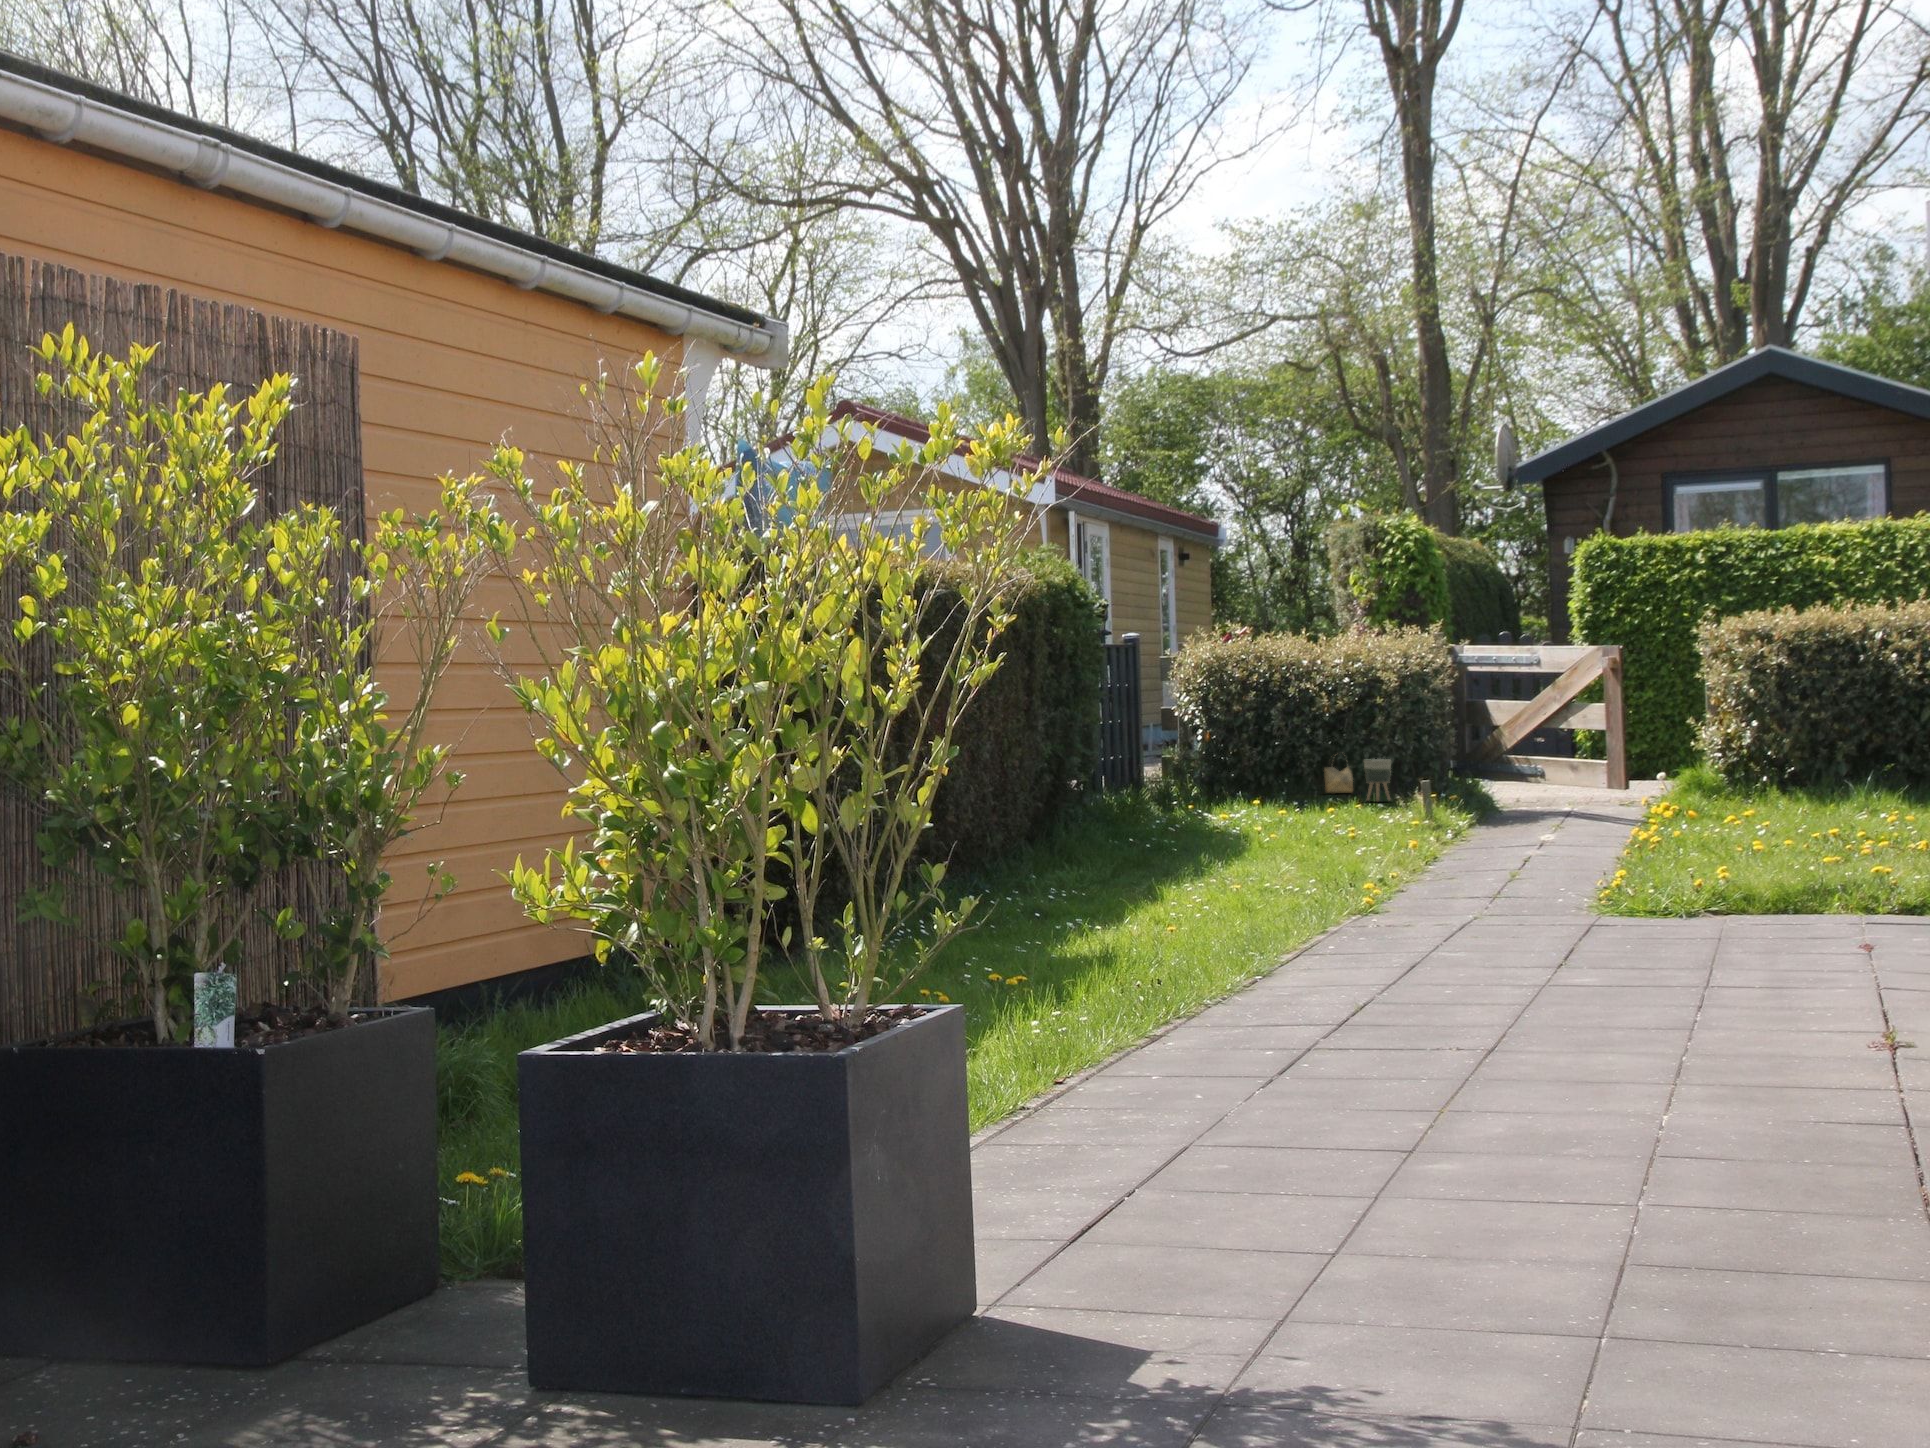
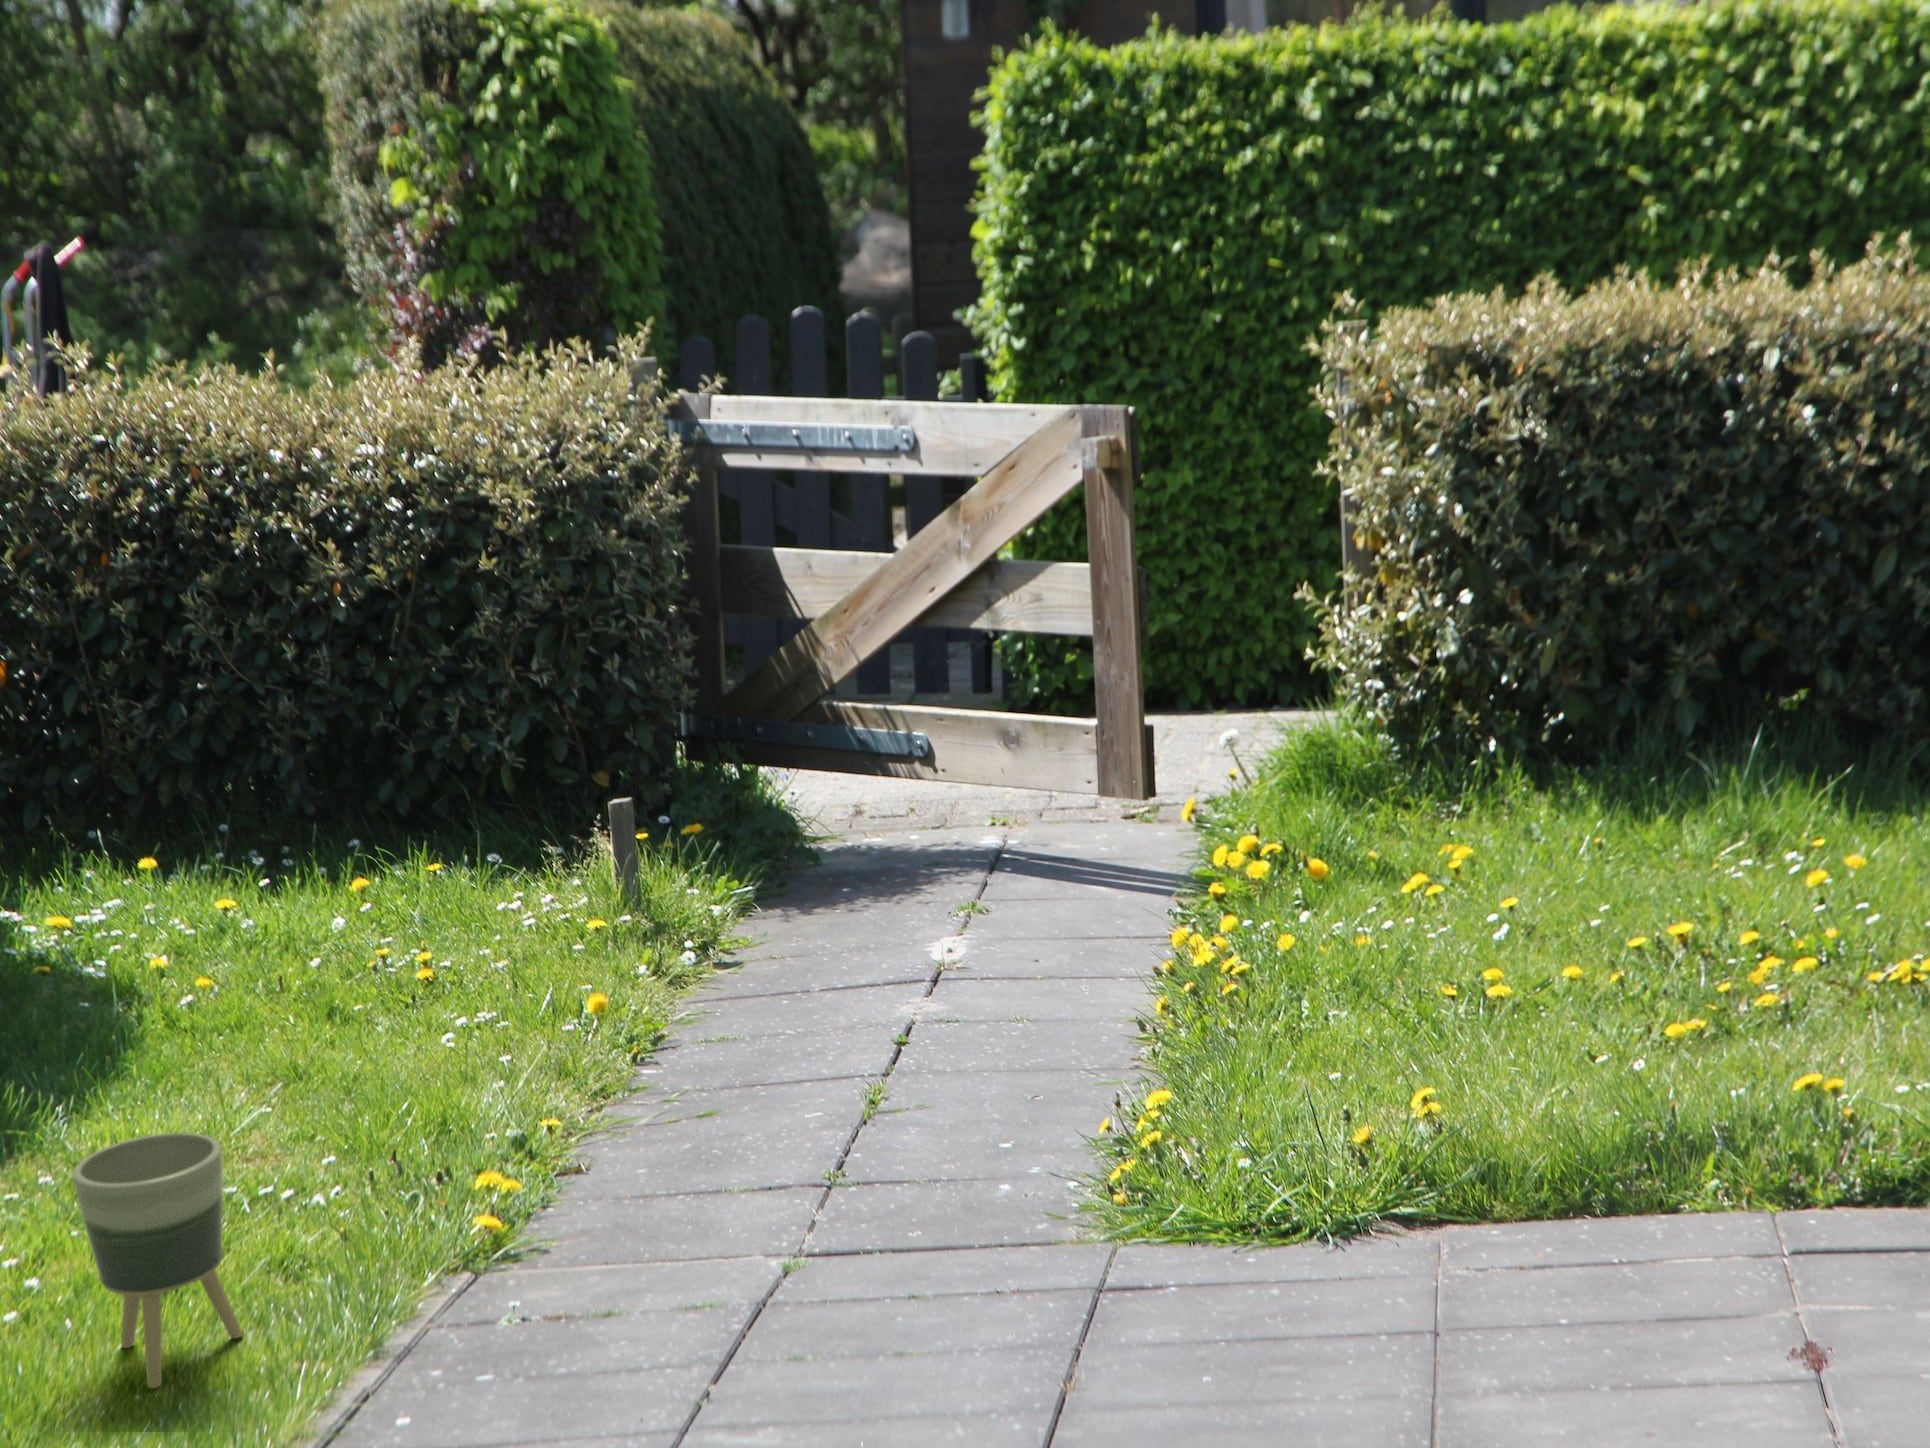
woven basket: present [1324,753,1353,793] -> none [47,949,190,1134]

